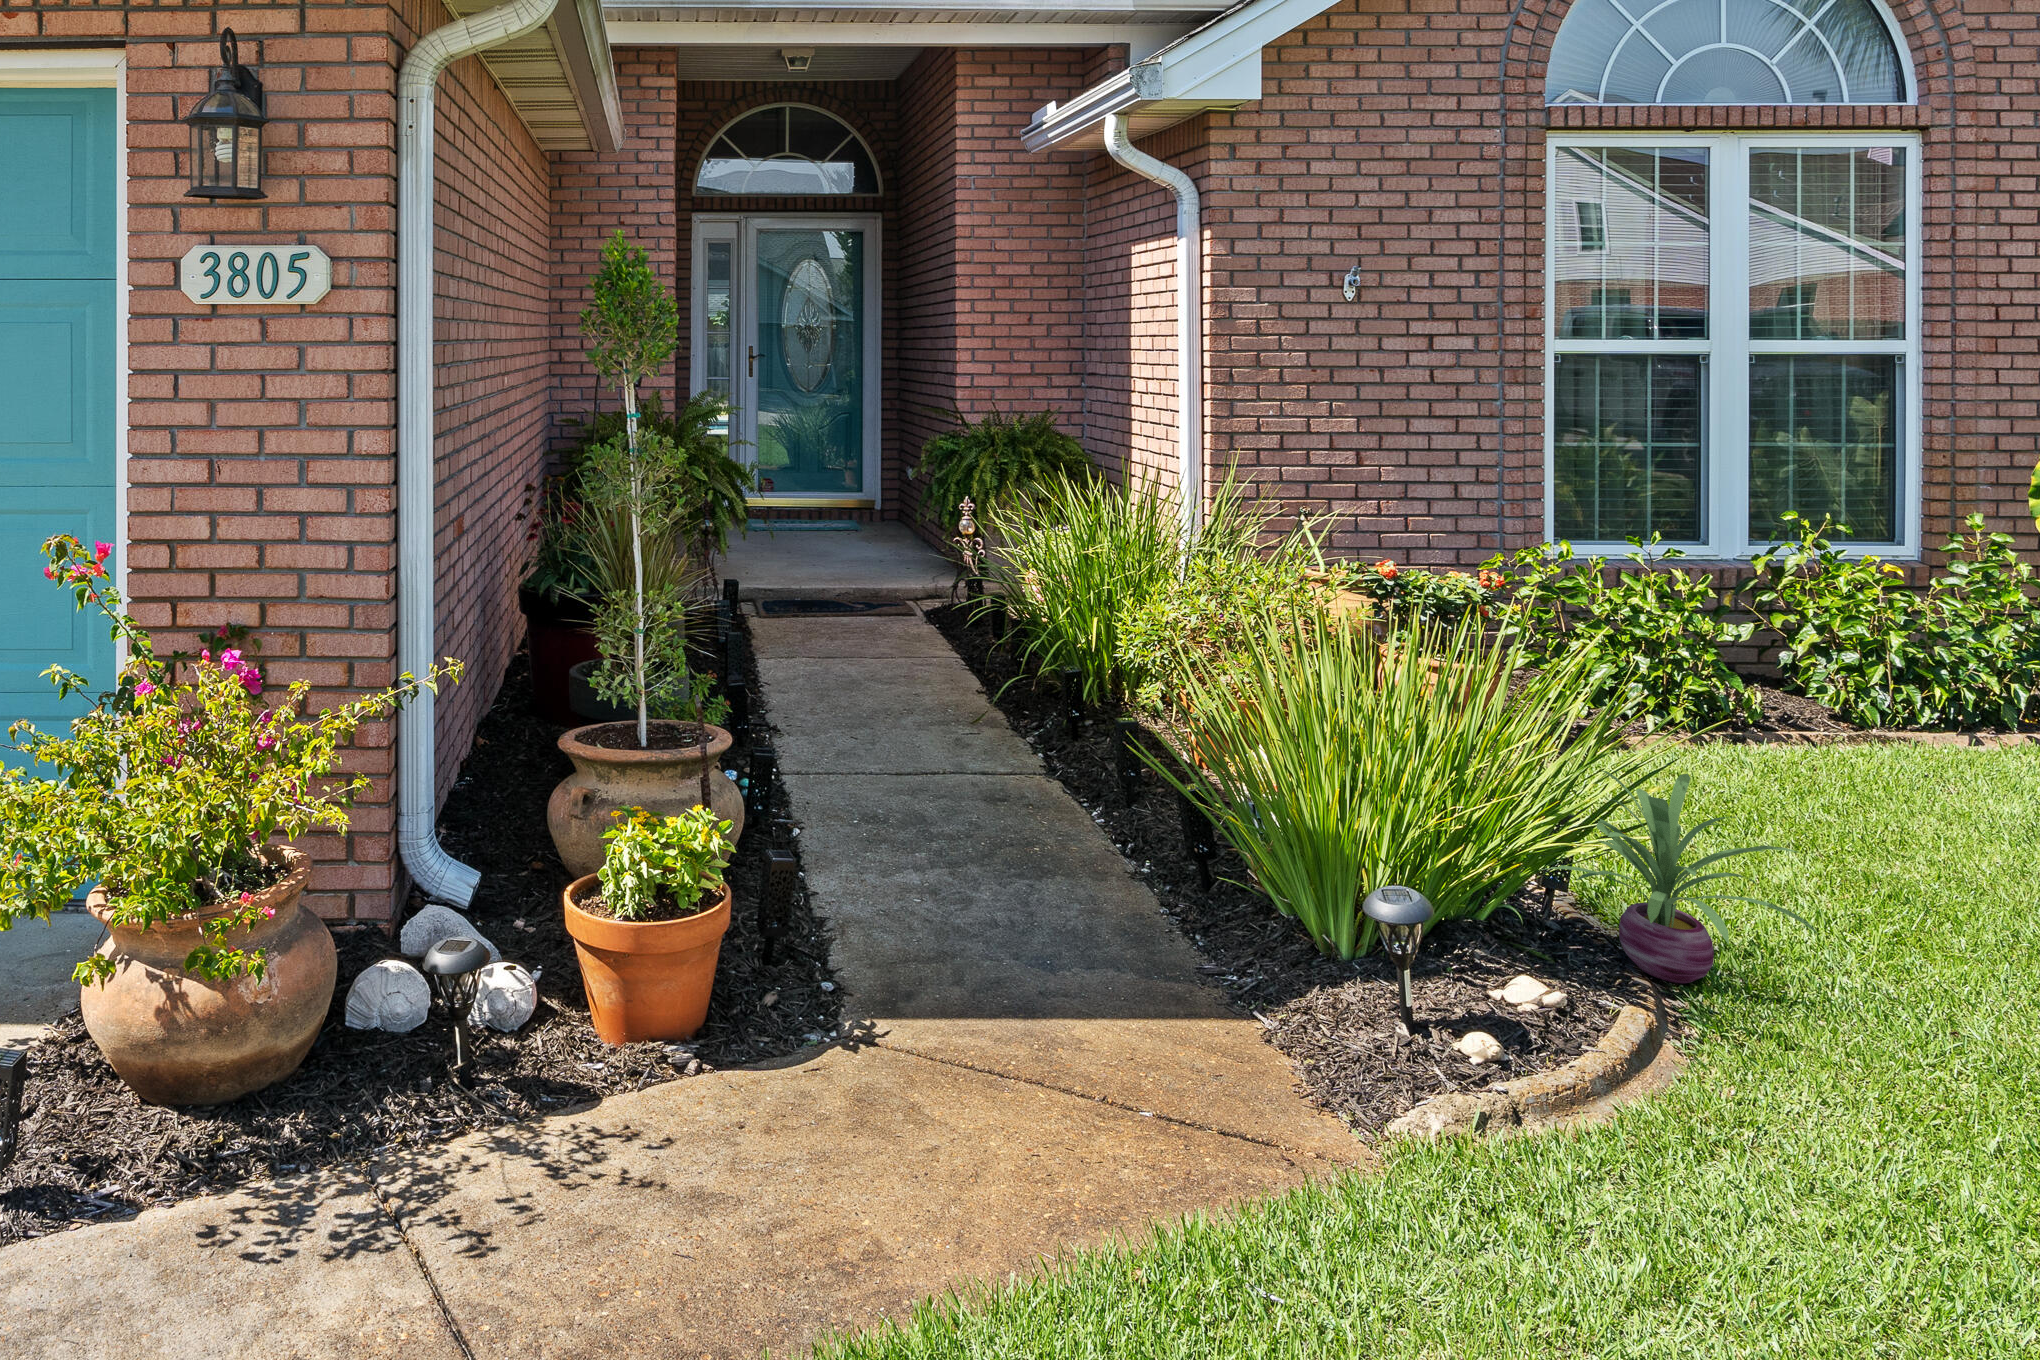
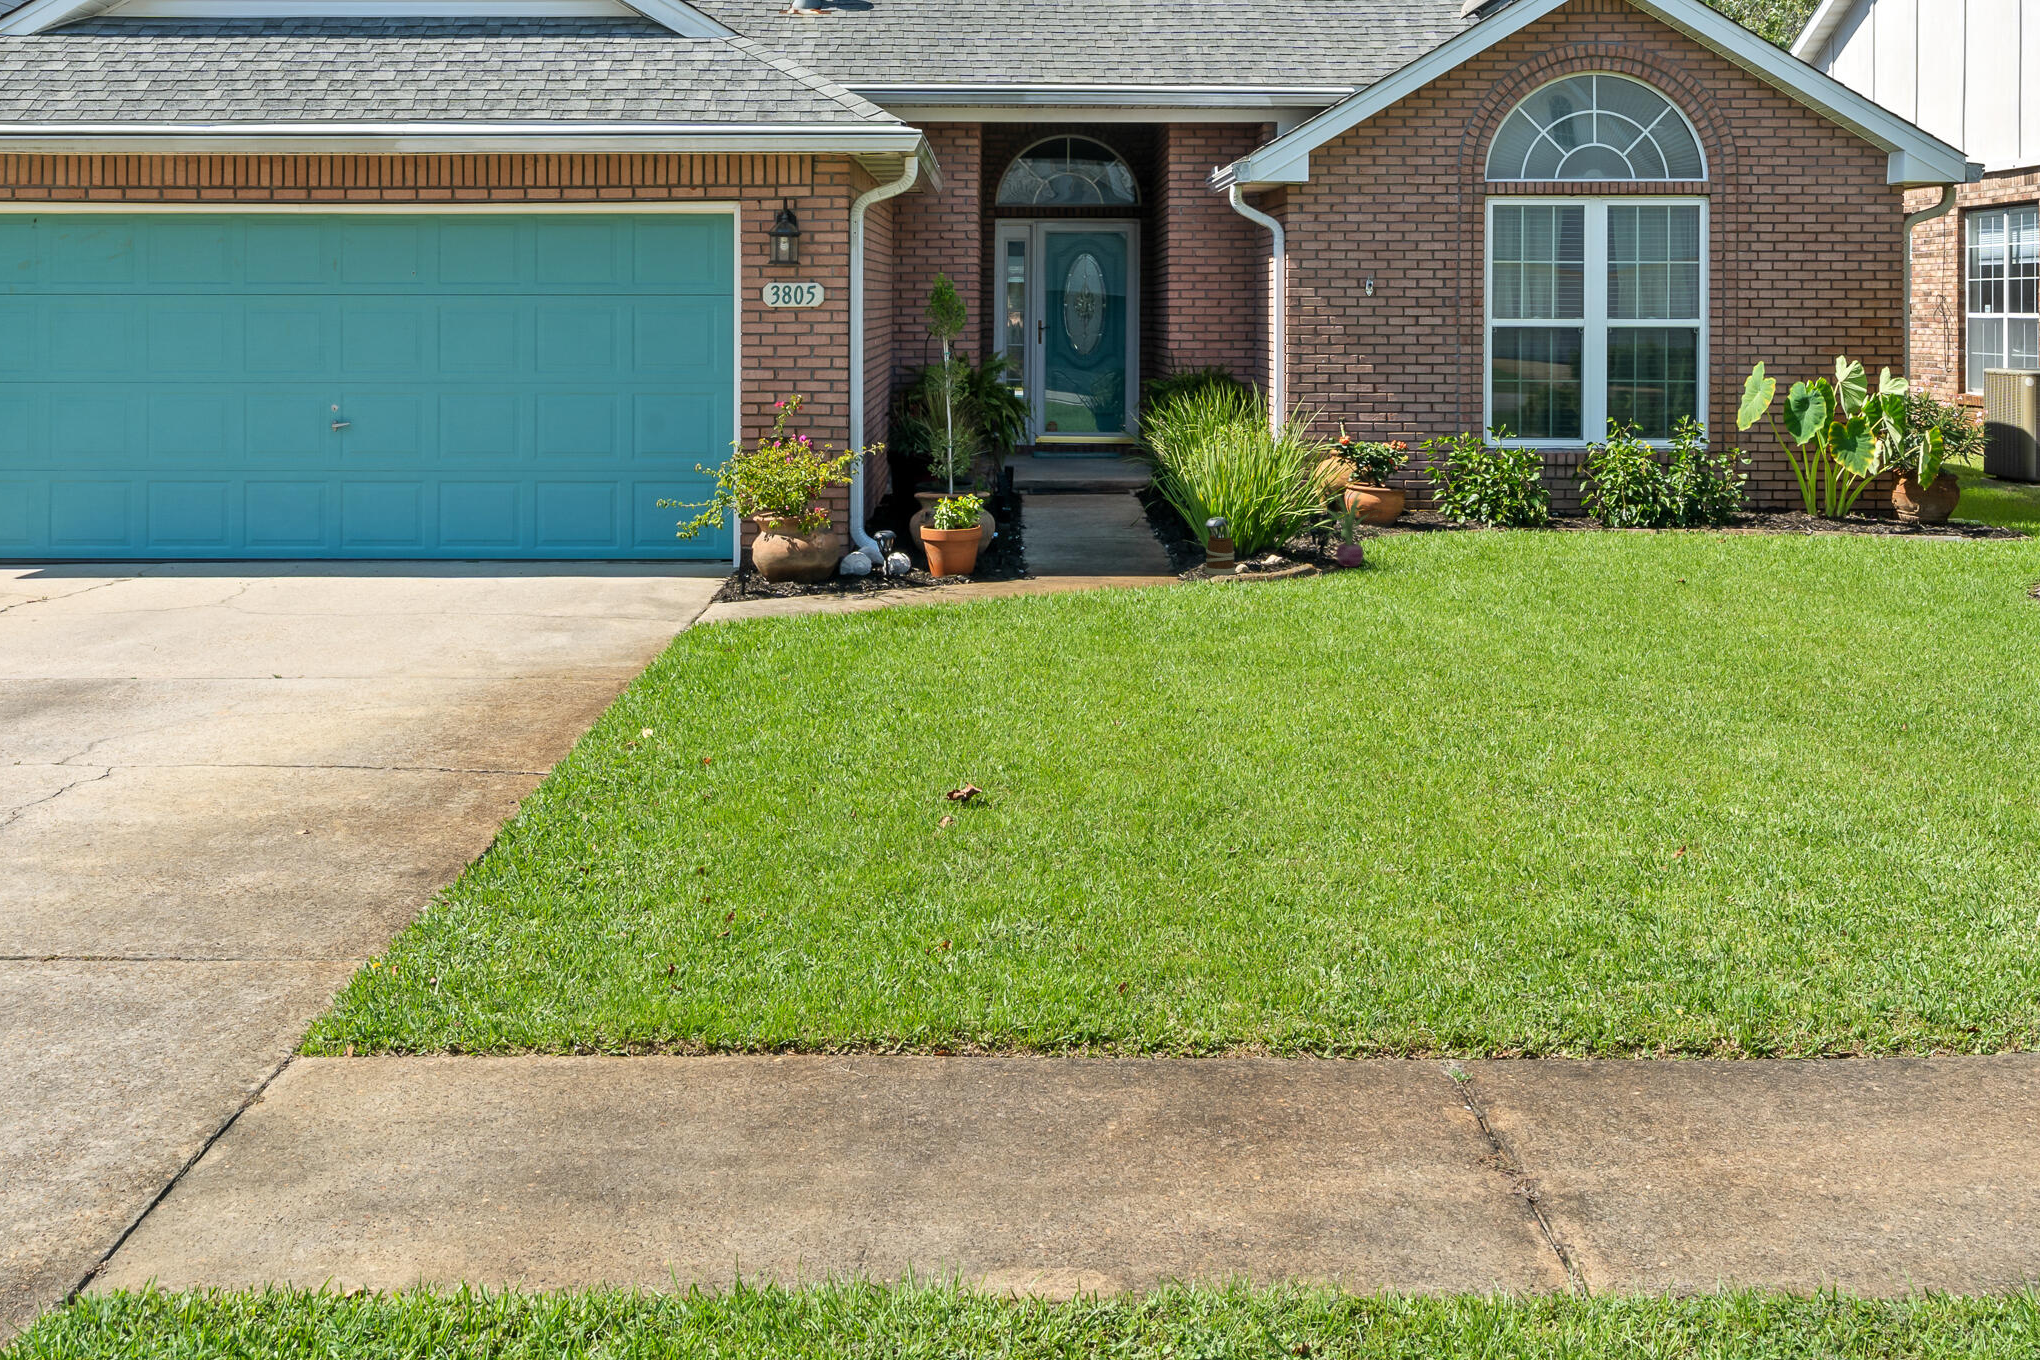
wooden bucket: none [1332,888,1429,1061] -> present [1205,520,1235,575]

